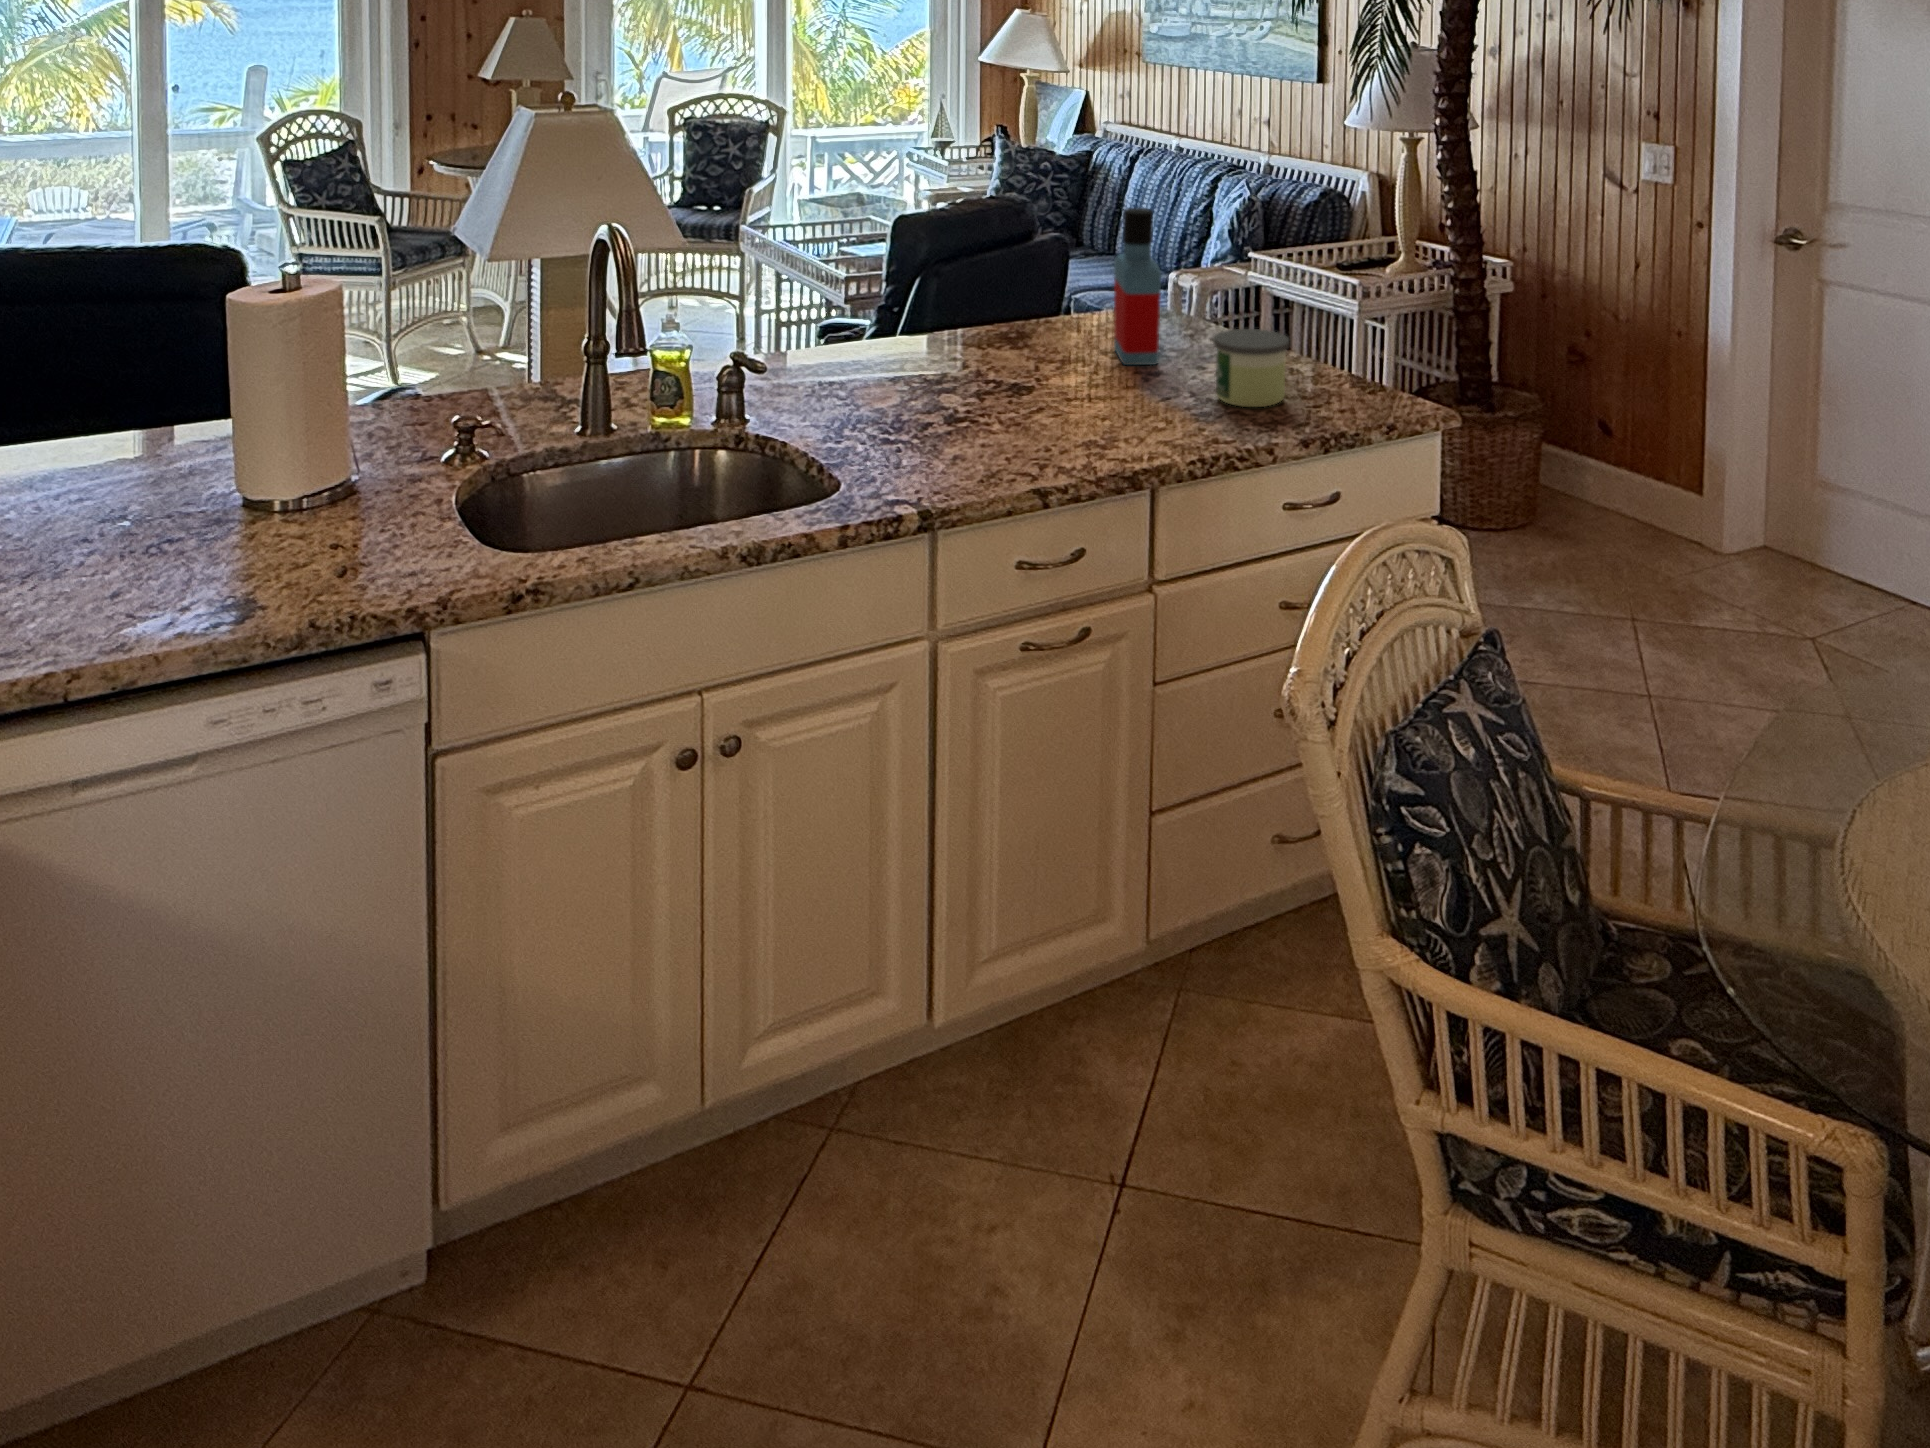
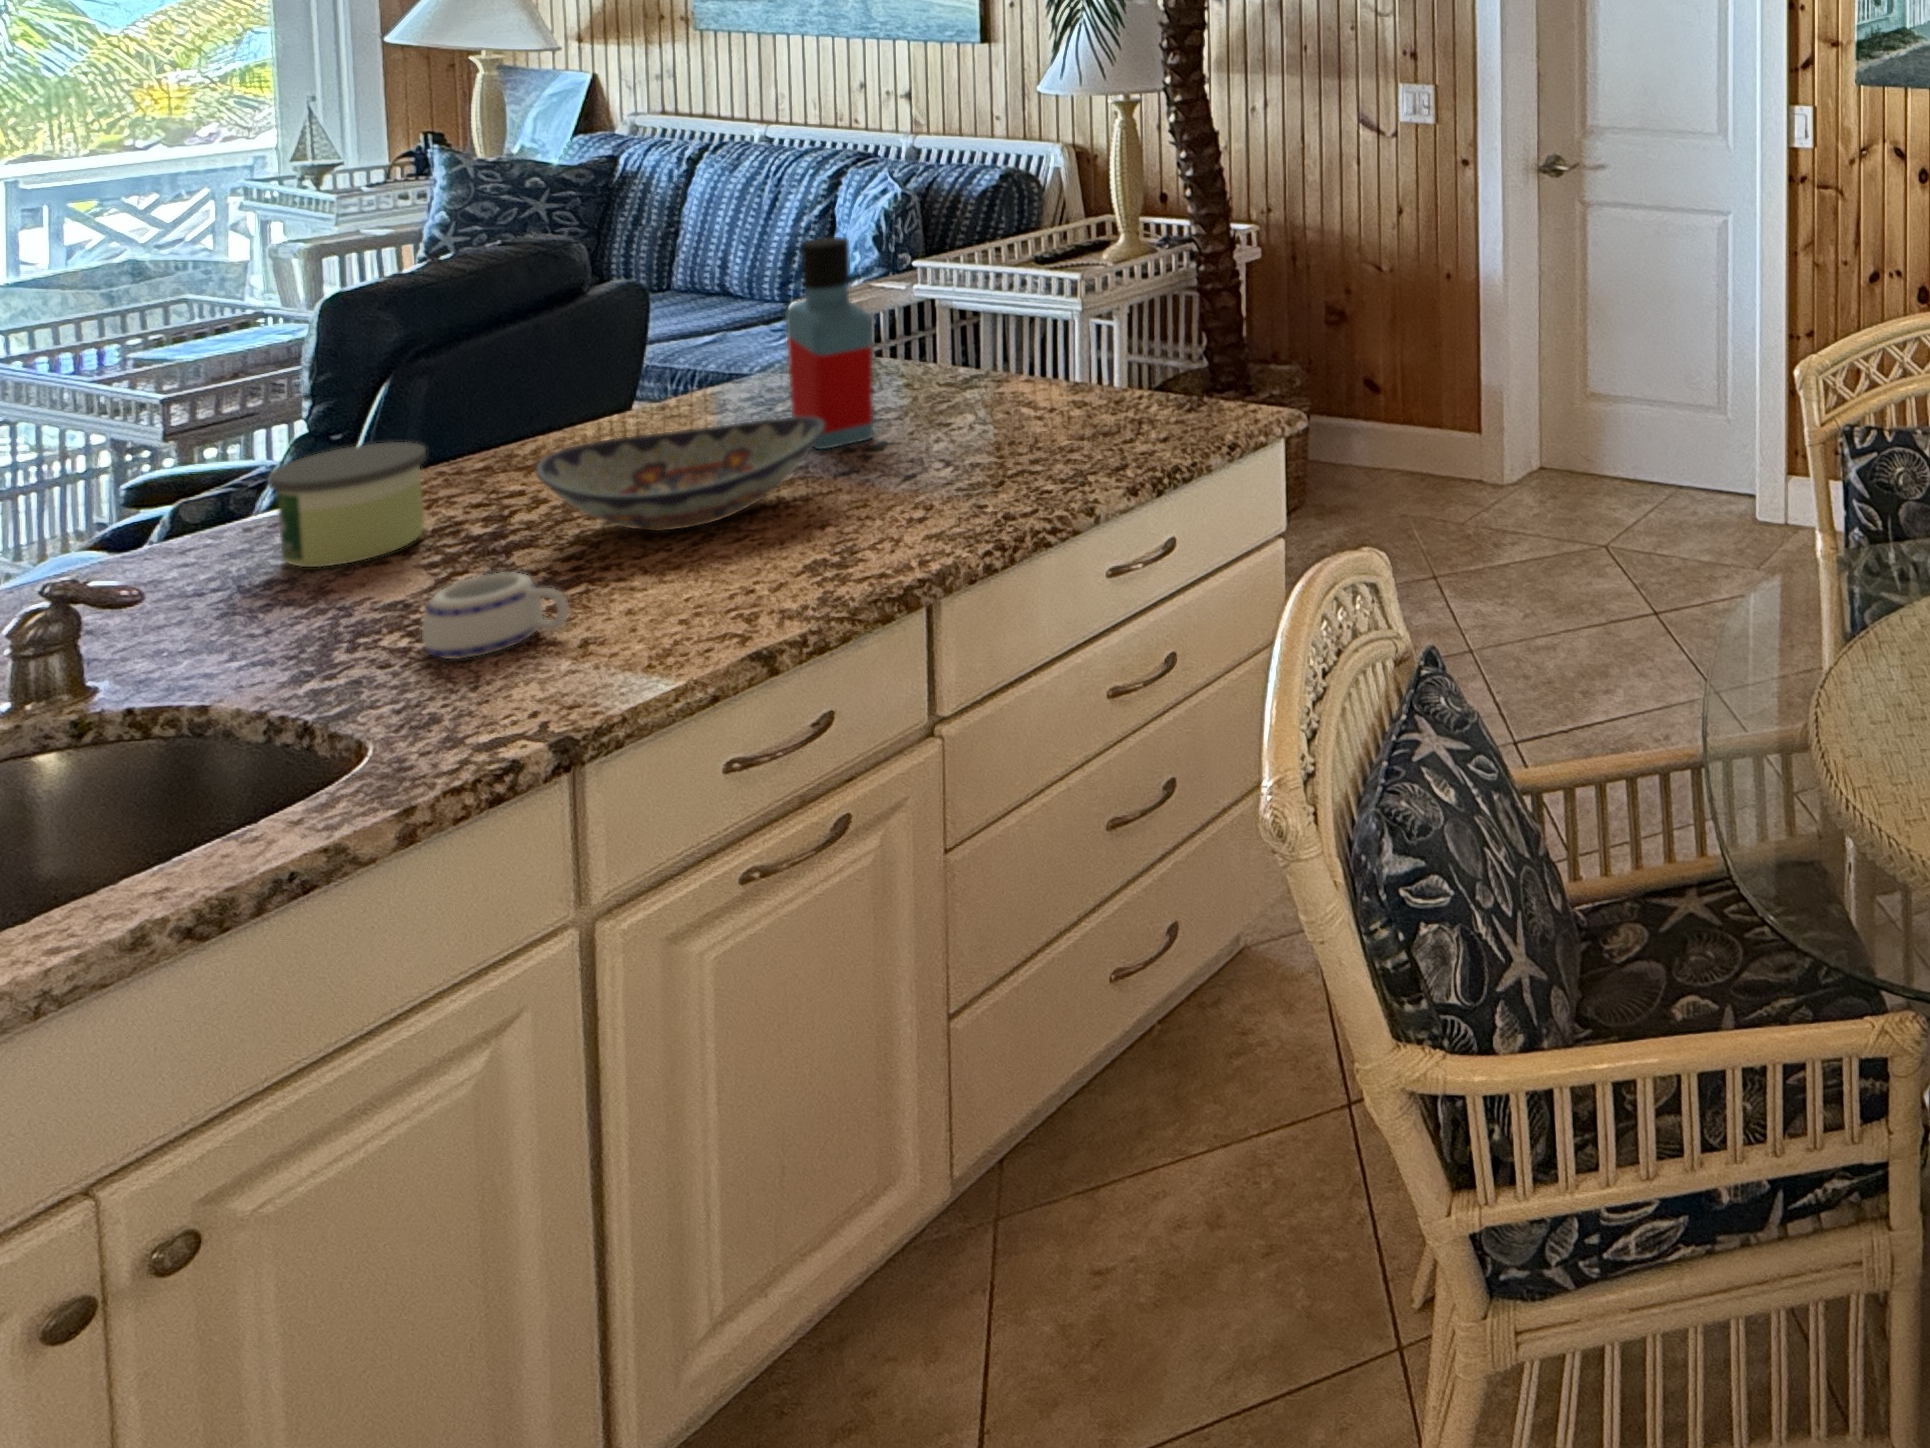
decorative bowl: none [958,327,1118,398] -> present [535,417,825,530]
candle: present [1213,329,1289,407] -> present [269,442,426,567]
mug: none [883,396,953,447] -> present [422,573,569,659]

